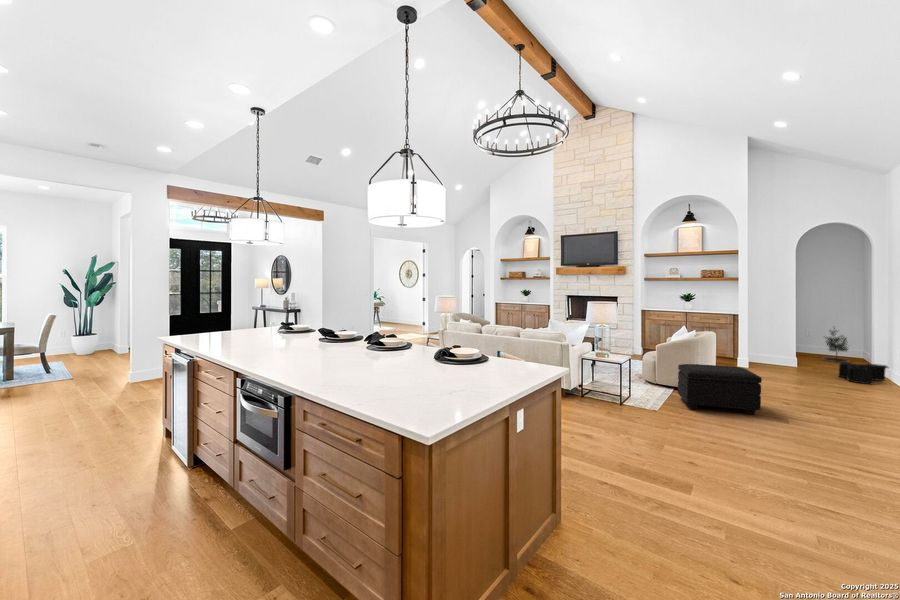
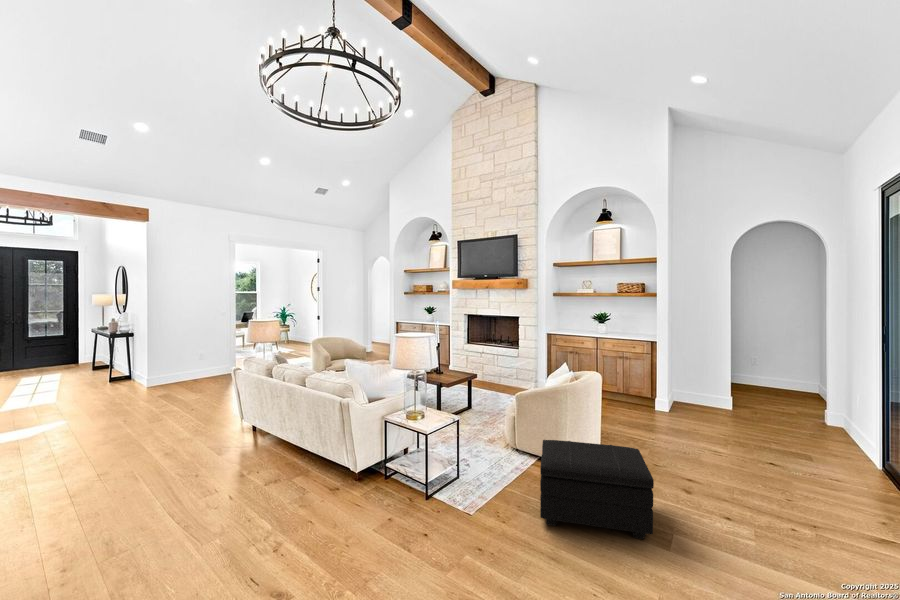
potted tree: present [823,328,849,363] -> none [764,352,799,399]
storage bin: present [839,363,888,384] -> none [781,409,848,446]

